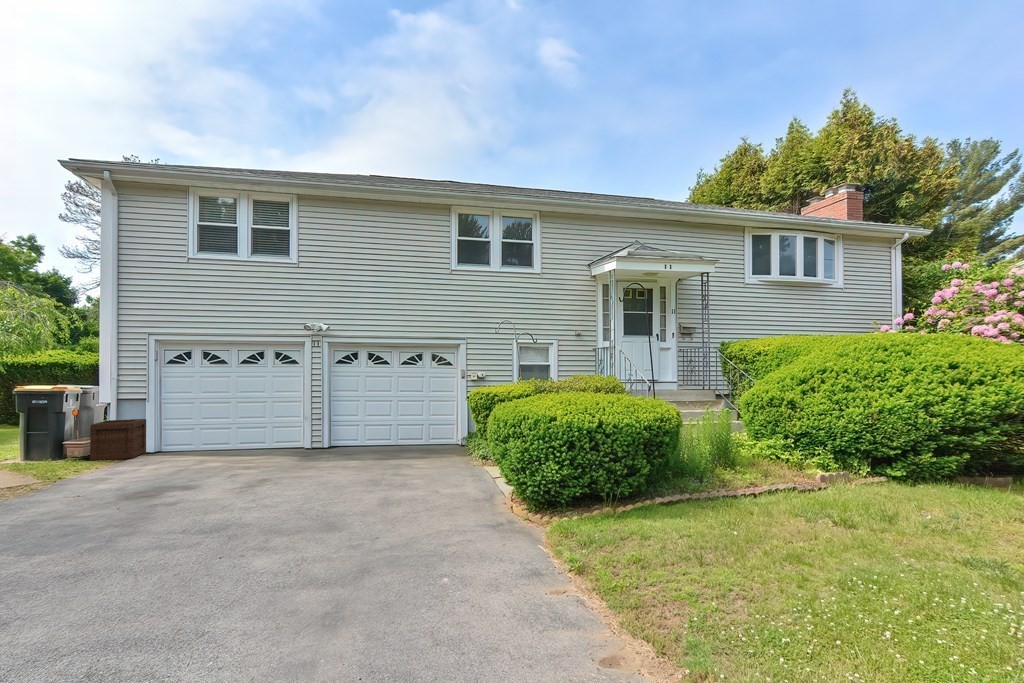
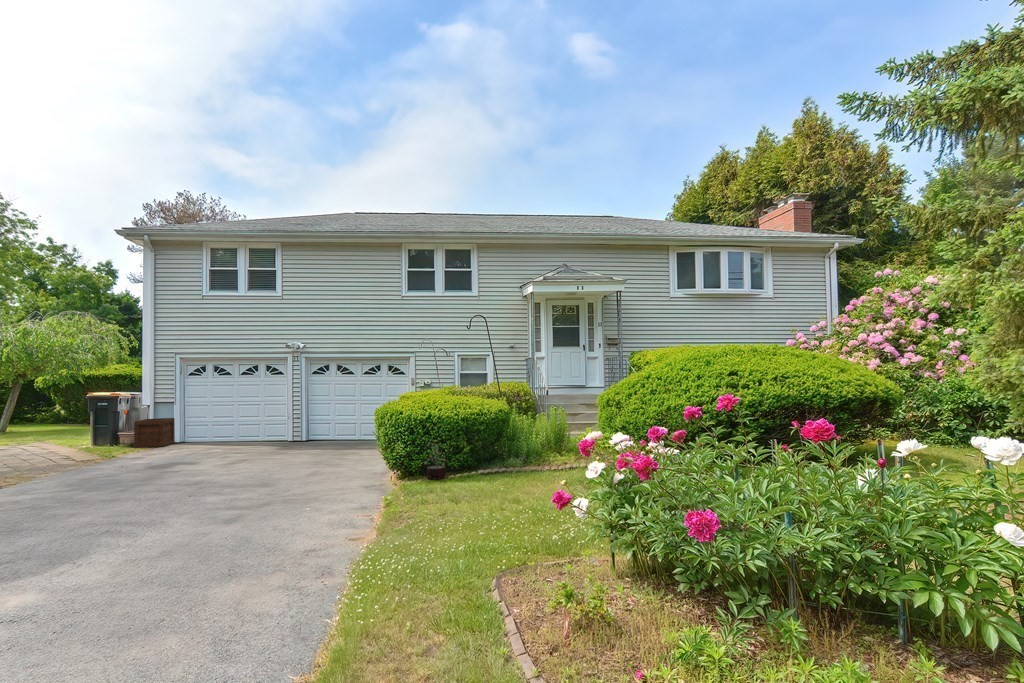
decorative plant: none [594,462,632,519] -> present [424,443,446,479]

